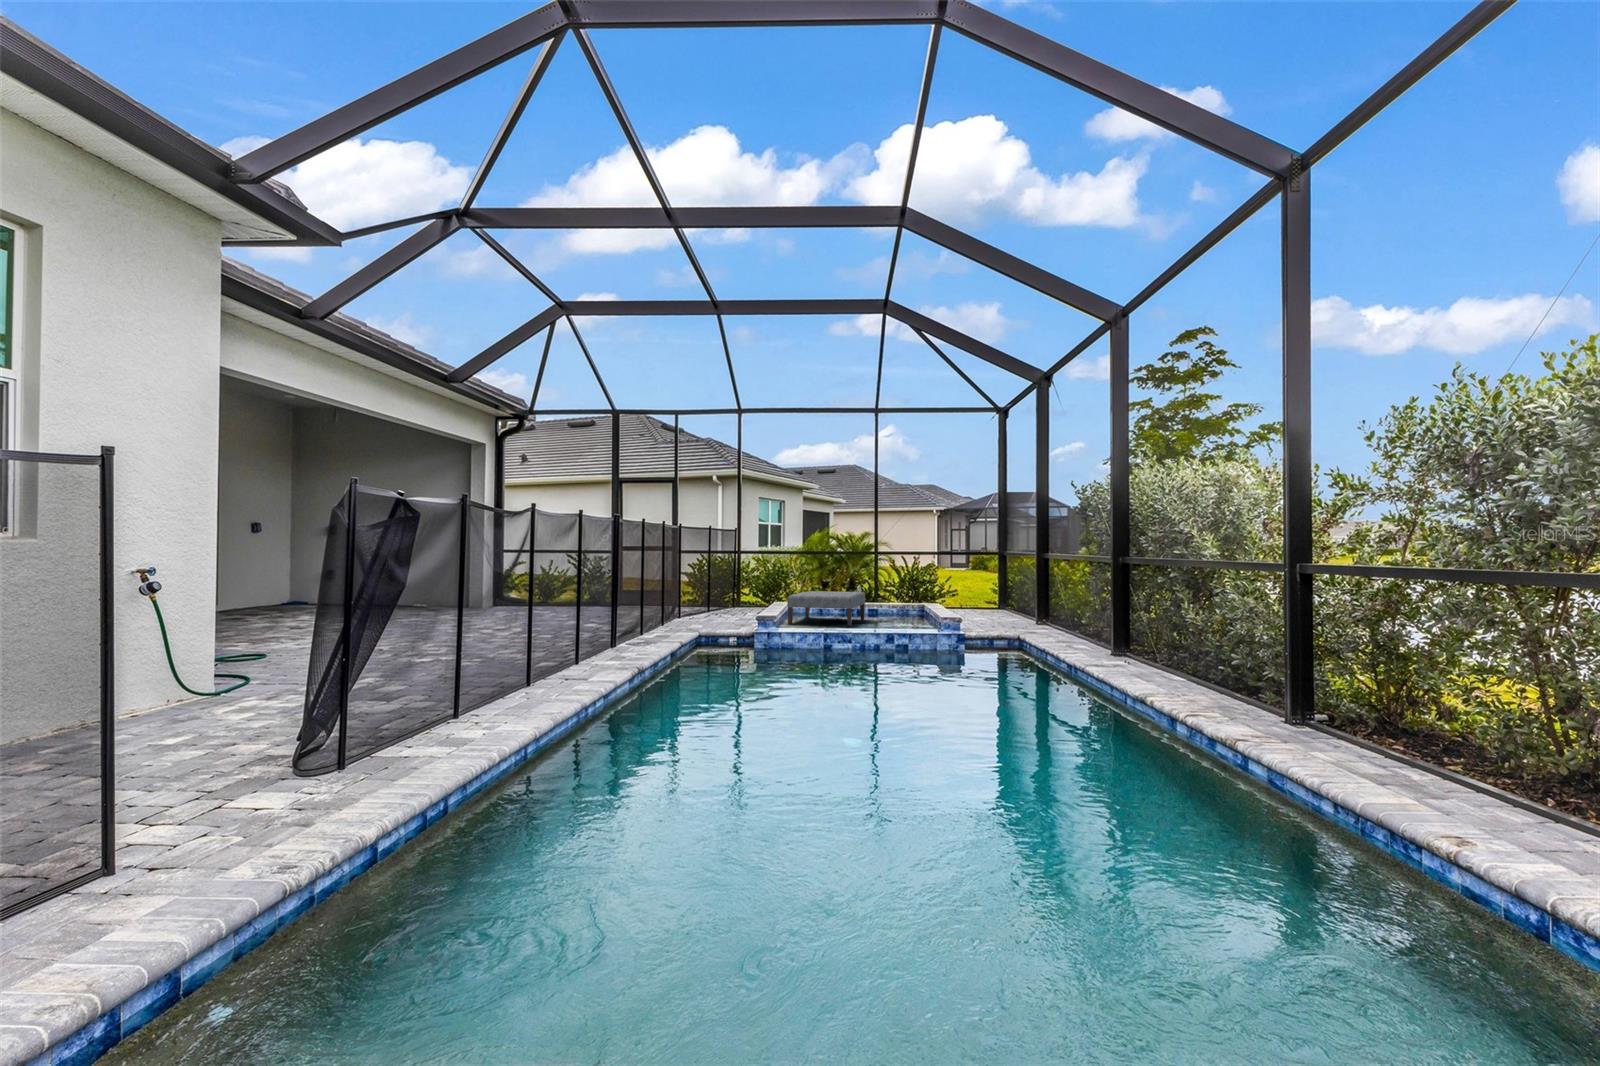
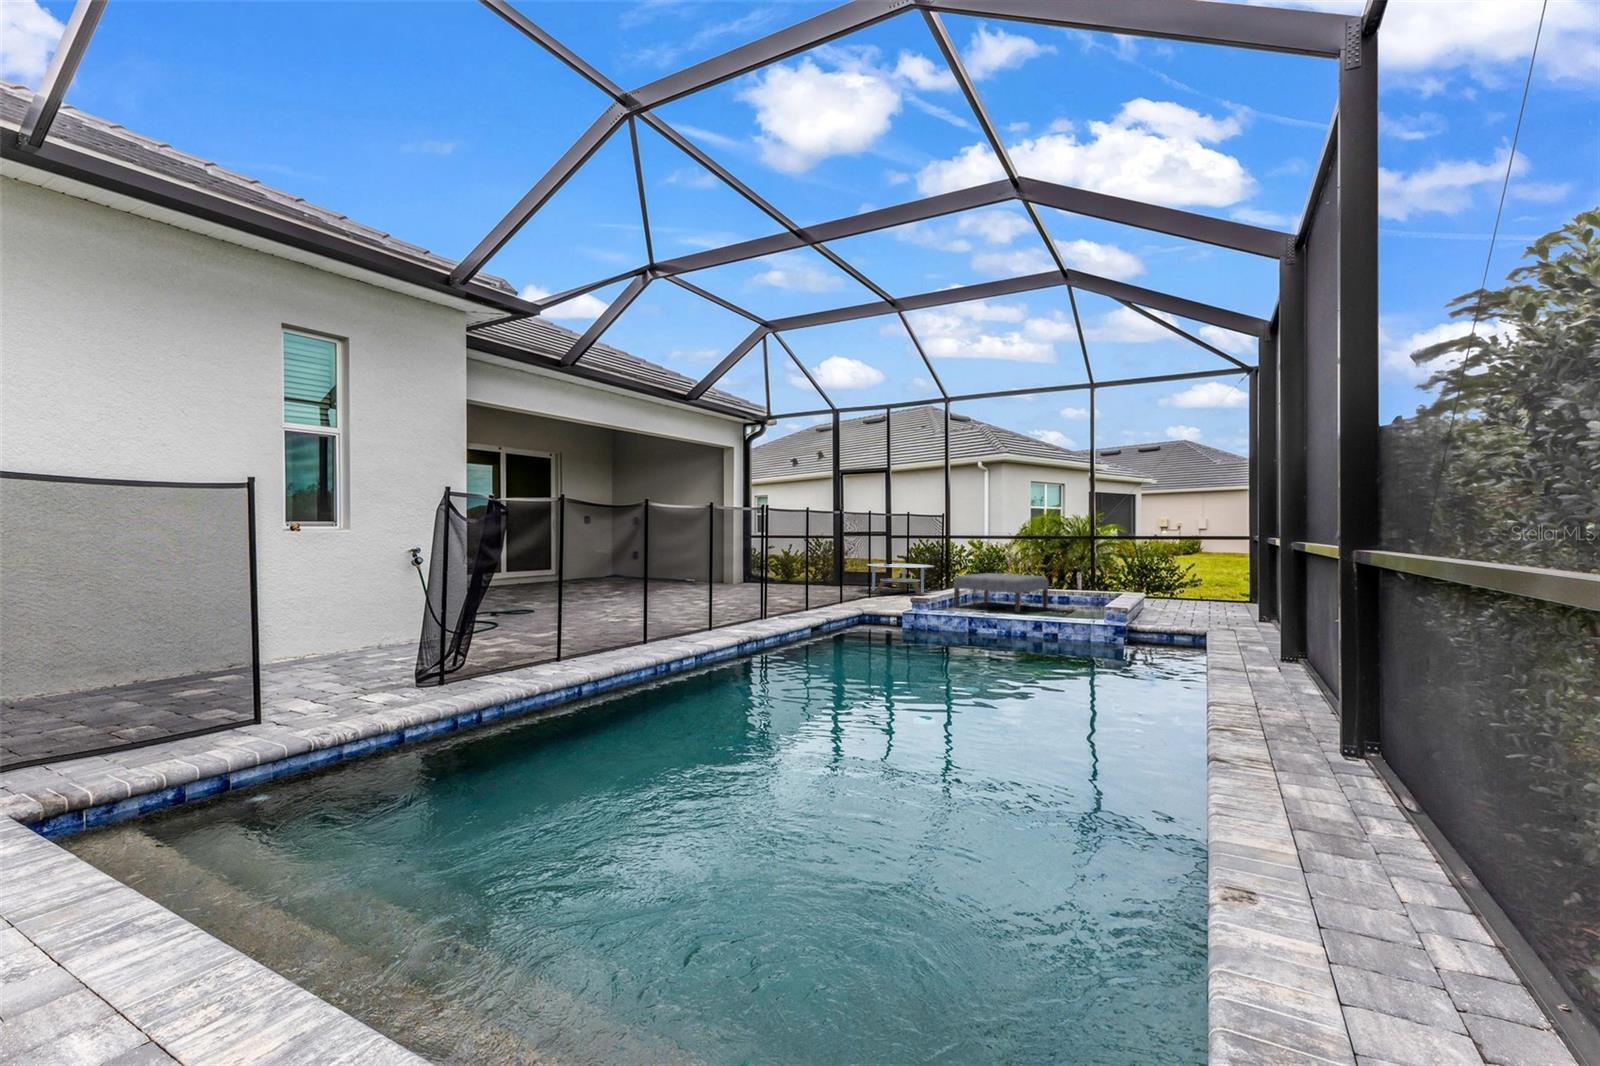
round table: none [686,585,751,615] -> present [866,563,934,595]

